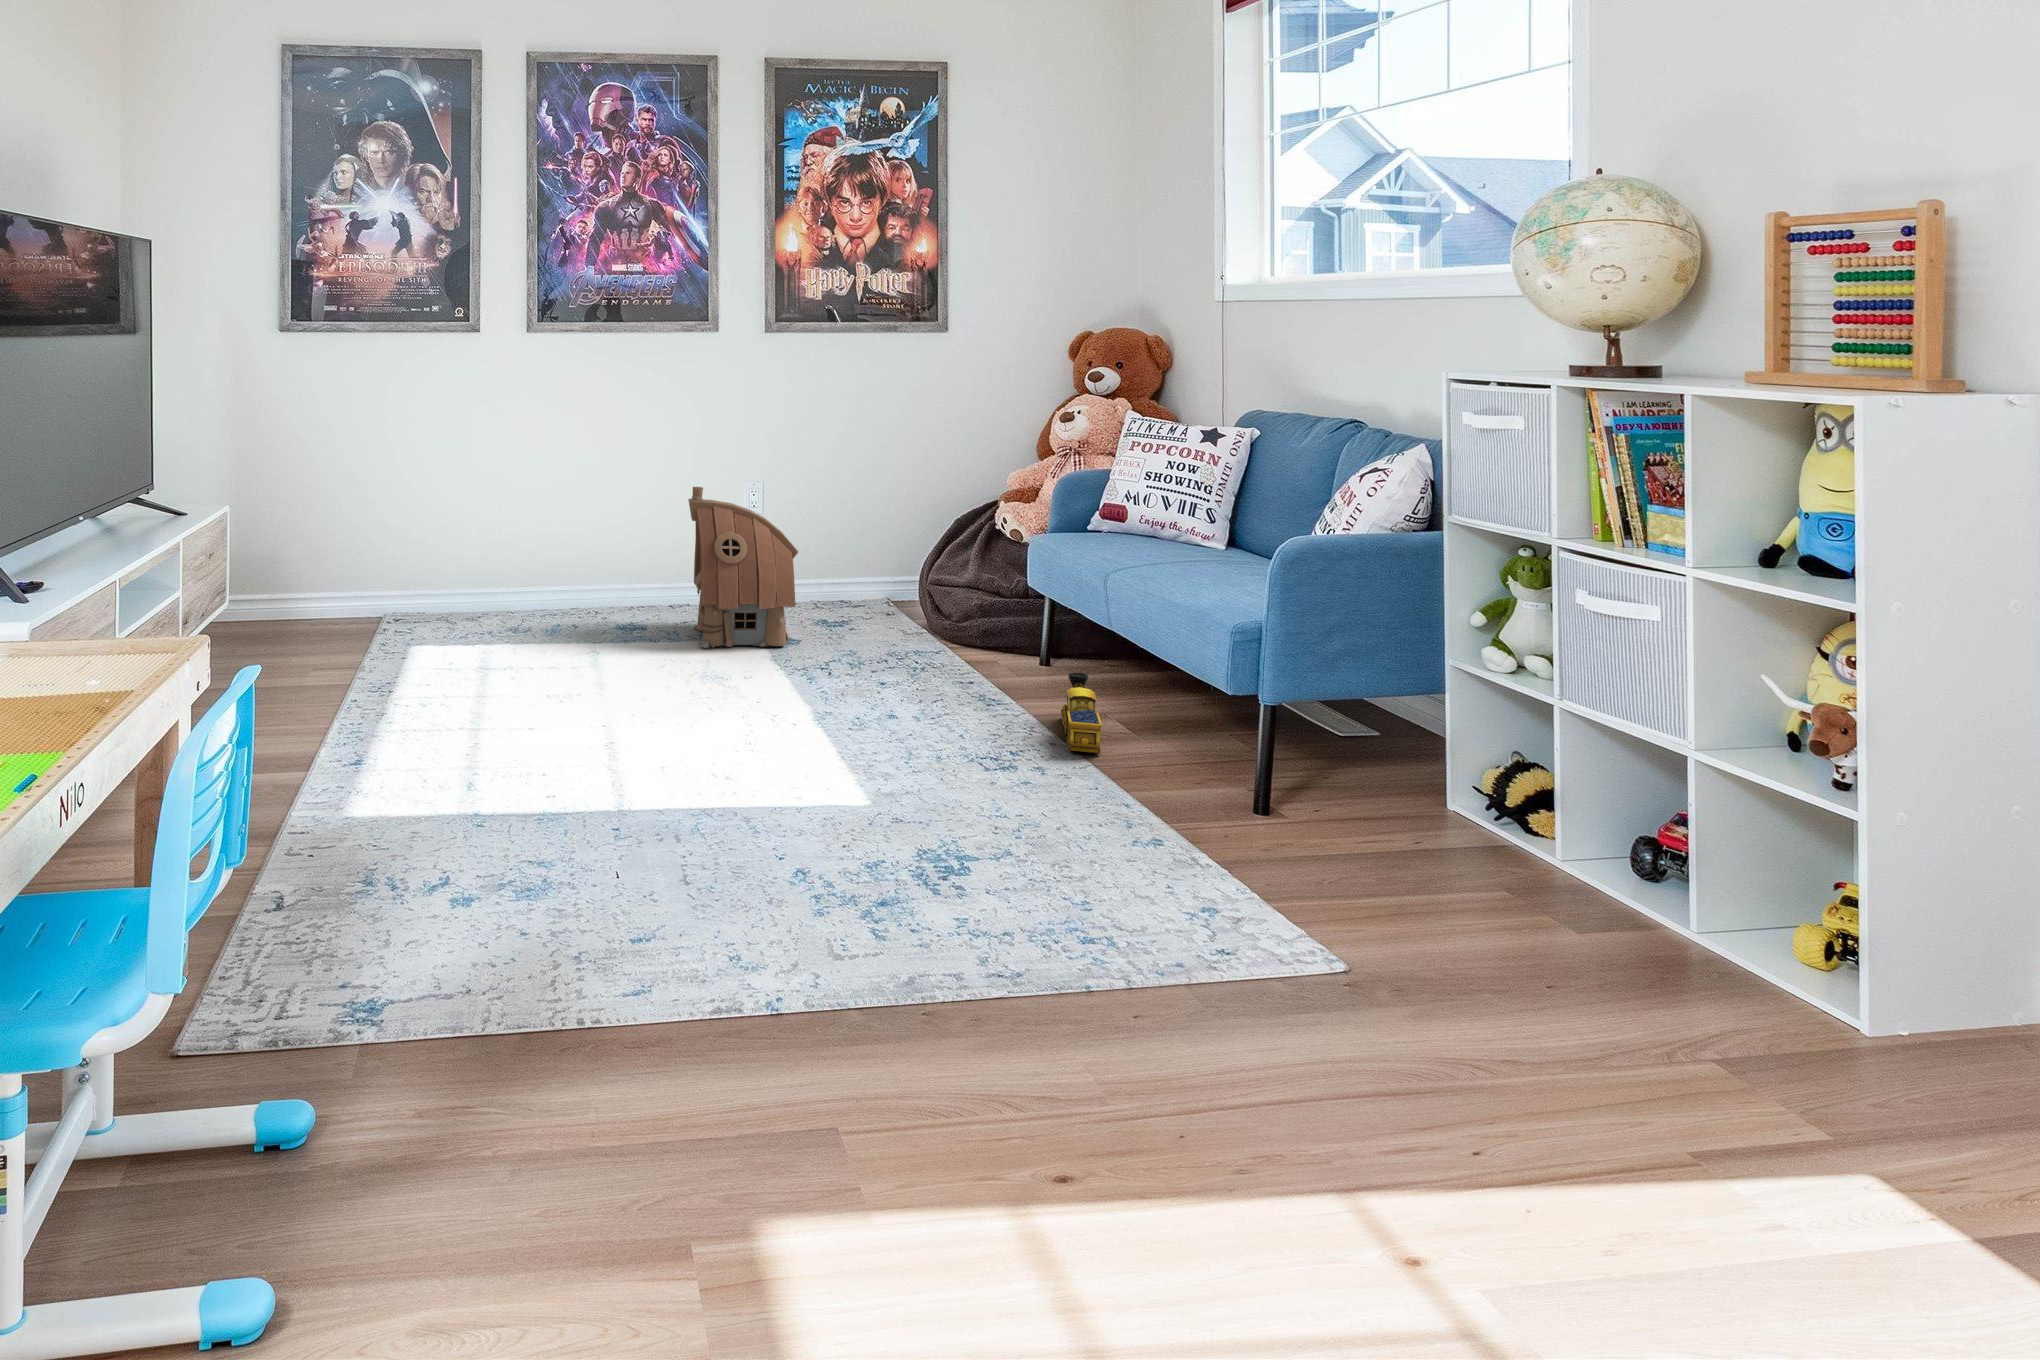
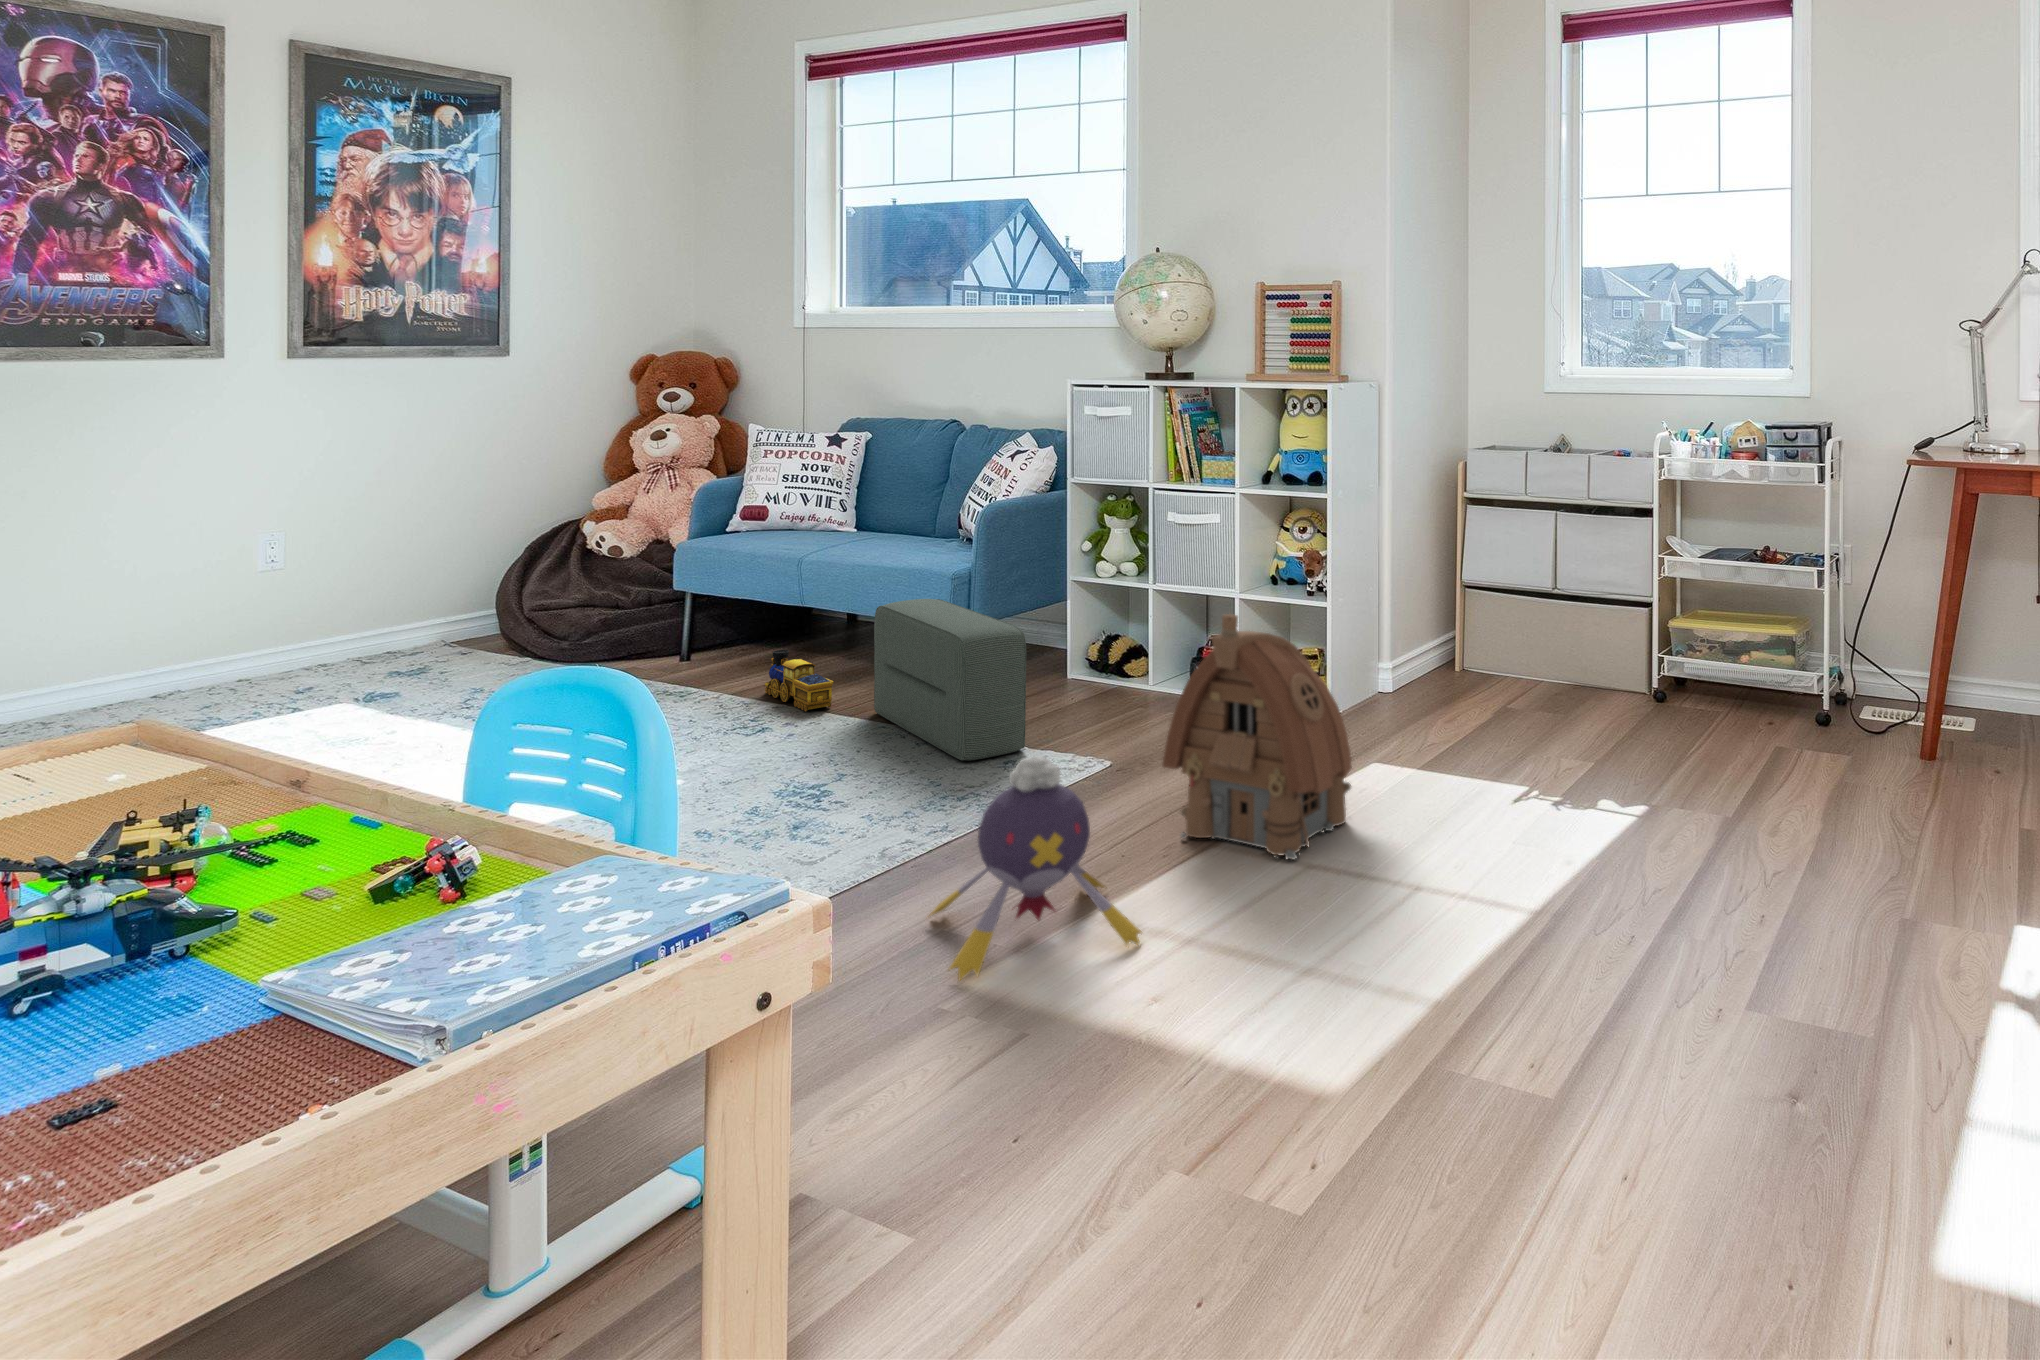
toy house: present [688,487,798,648] -> present [1163,614,1352,860]
pouf: none [1130,645,1242,887] -> present [874,599,1026,760]
plush toy: none [734,907,1060,1275] -> present [930,756,1142,980]

